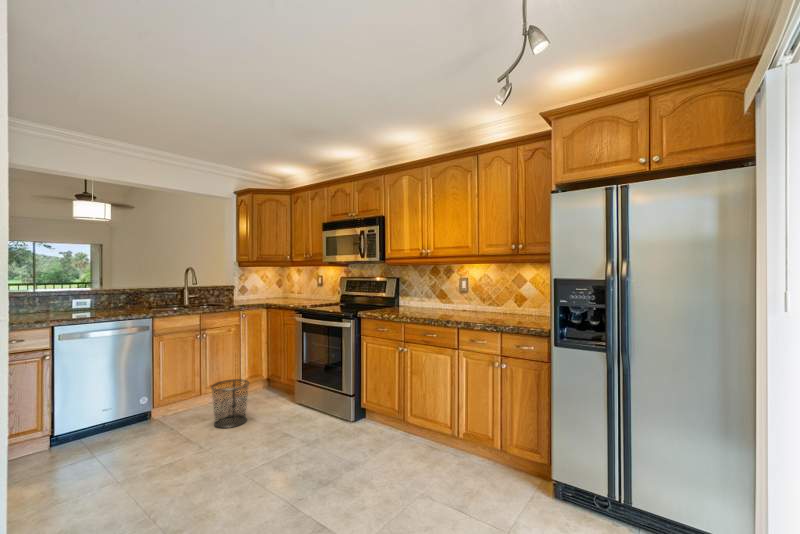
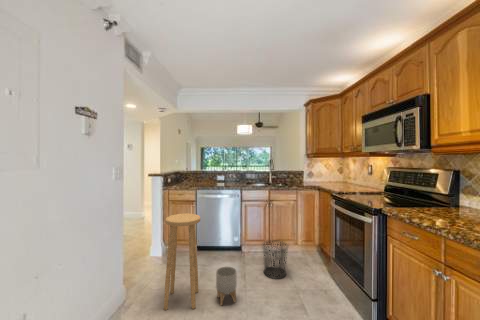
stool: none [82,357,155,513] -> present [164,214,200,310]
planter: none [175,420,208,472] -> present [216,266,237,305]

